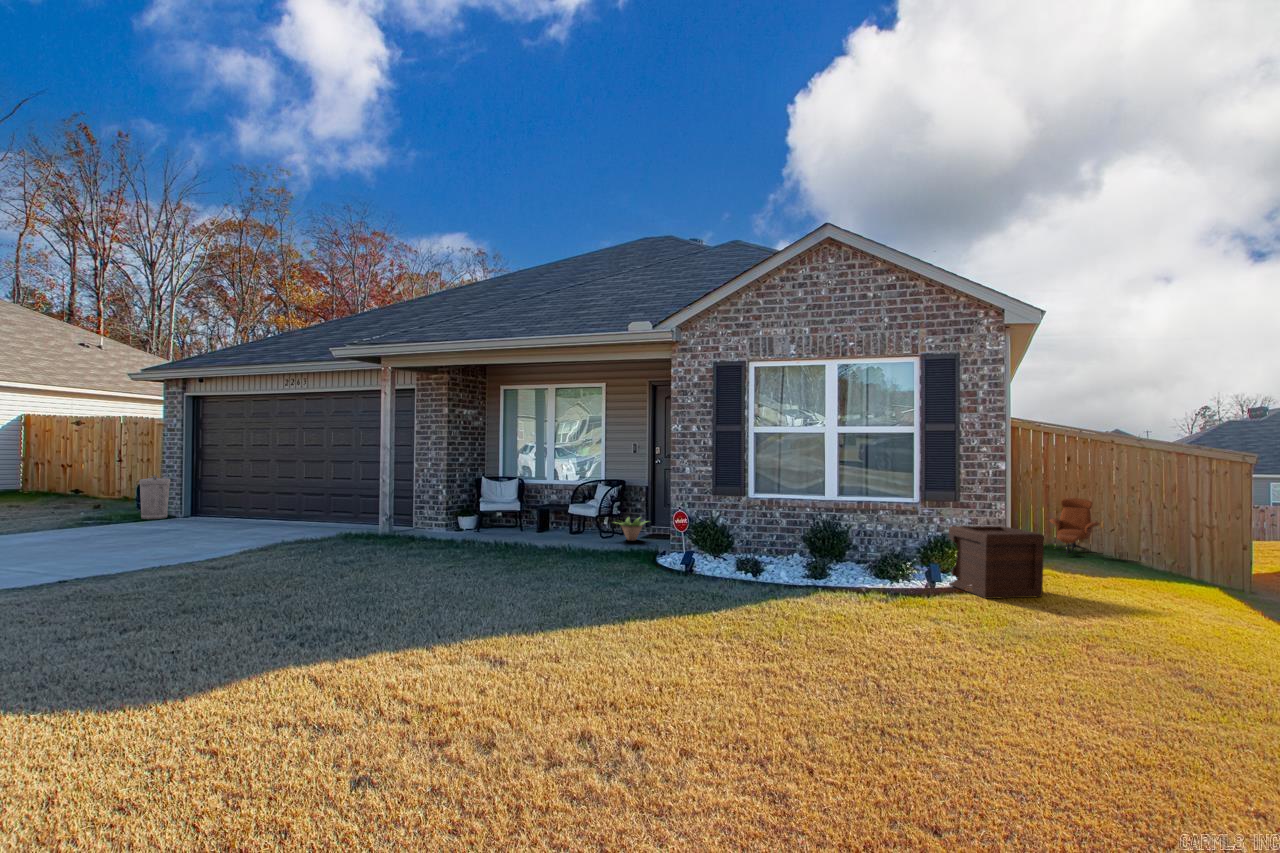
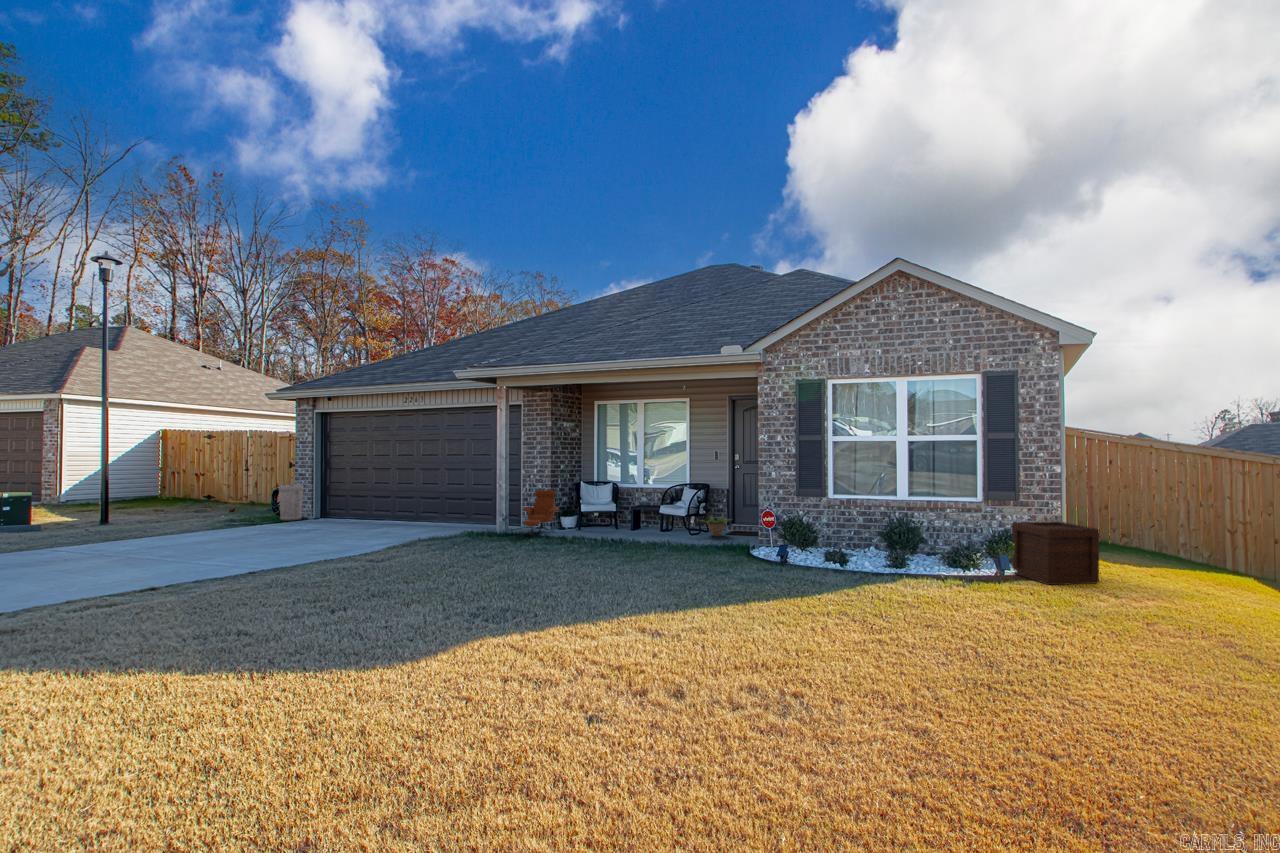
lounge chair: present [1050,498,1099,556] -> present [524,489,559,535]

